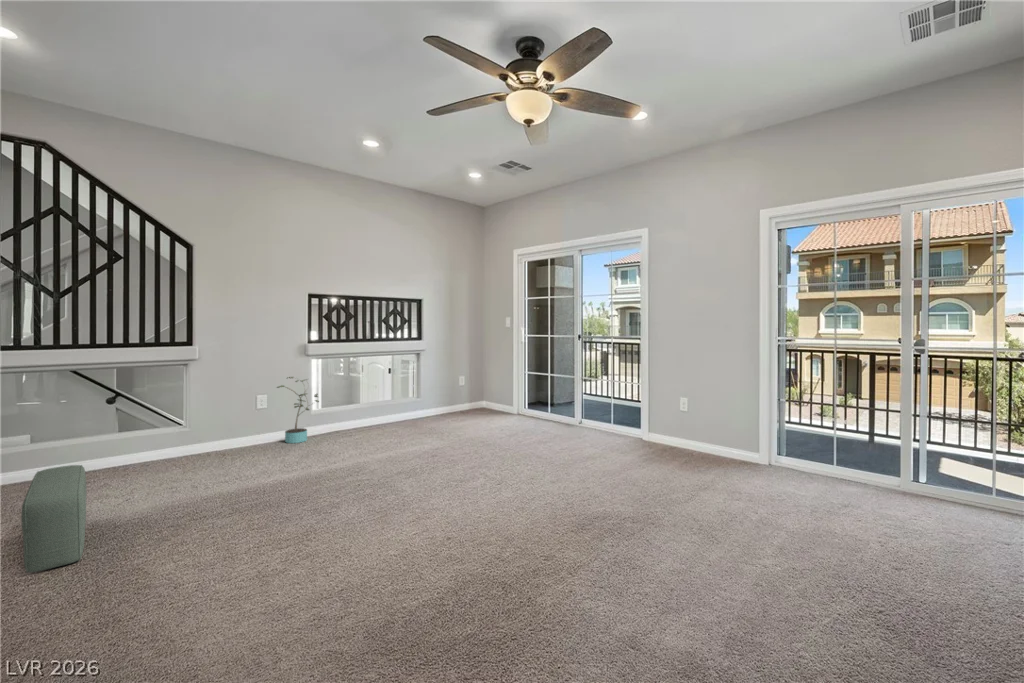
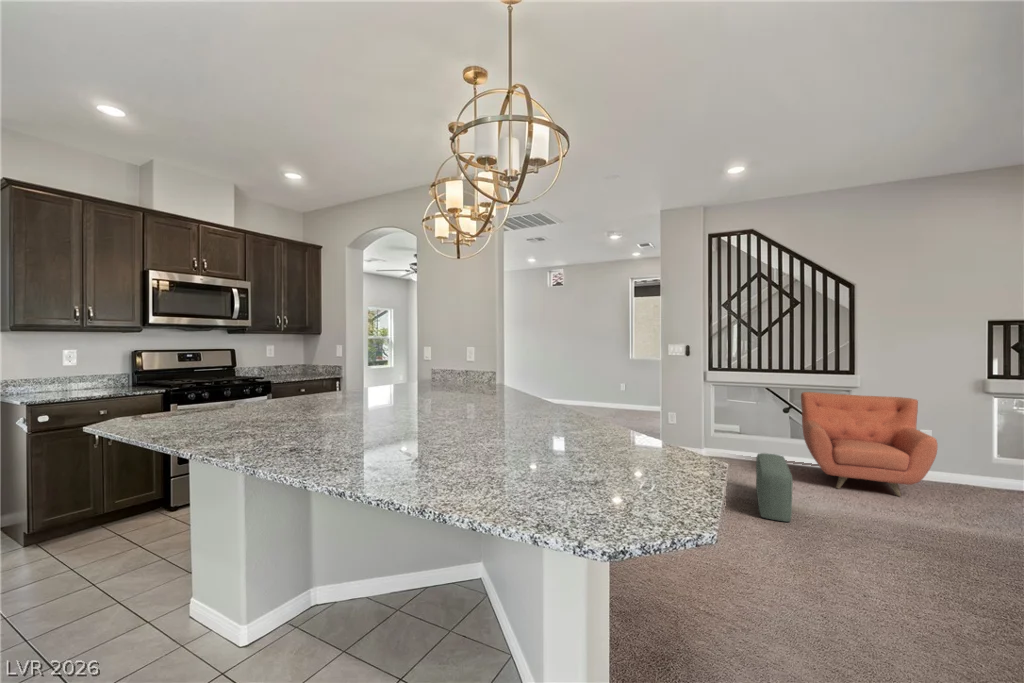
armchair: none [124,367,268,483] -> present [801,392,937,496]
potted plant: present [277,377,319,443] -> none [943,414,1005,489]

